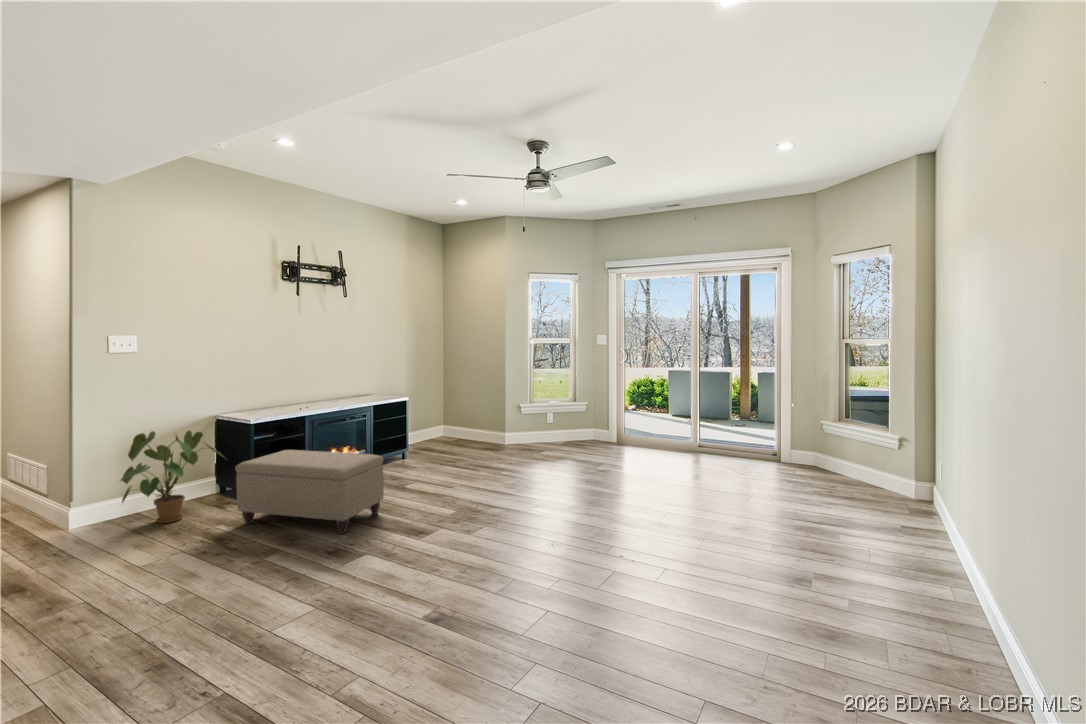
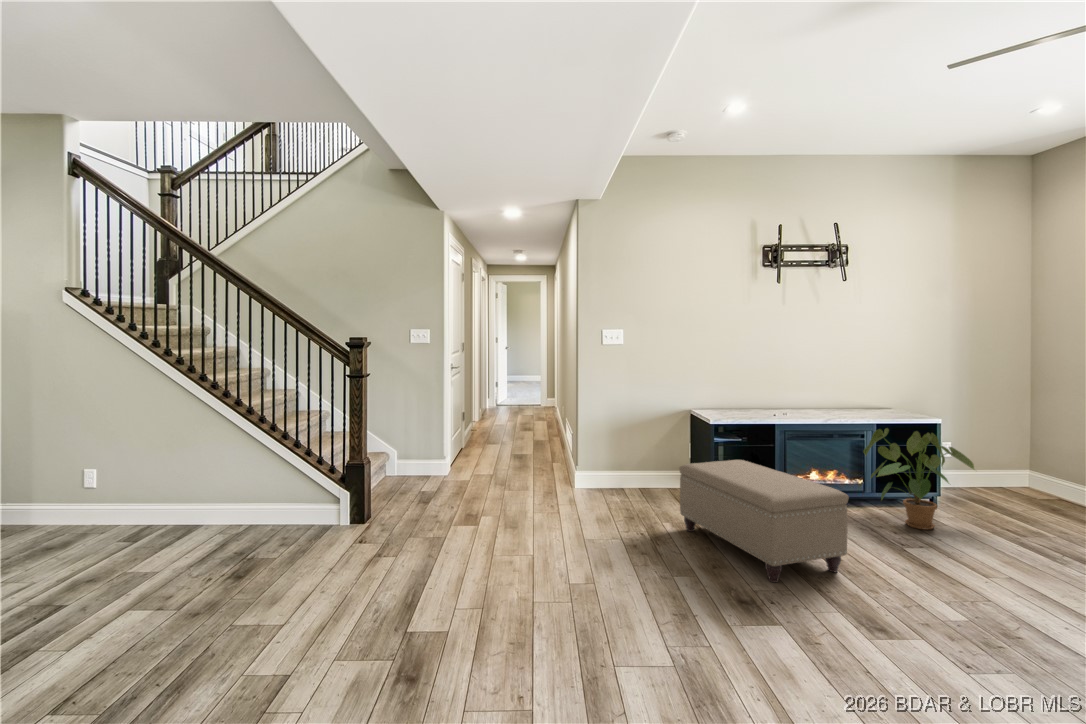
house plant: present [120,431,224,523] -> present [864,428,974,530]

